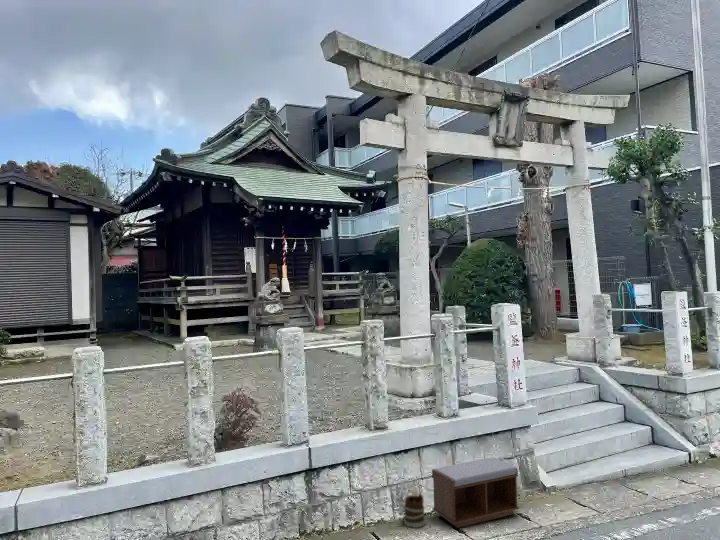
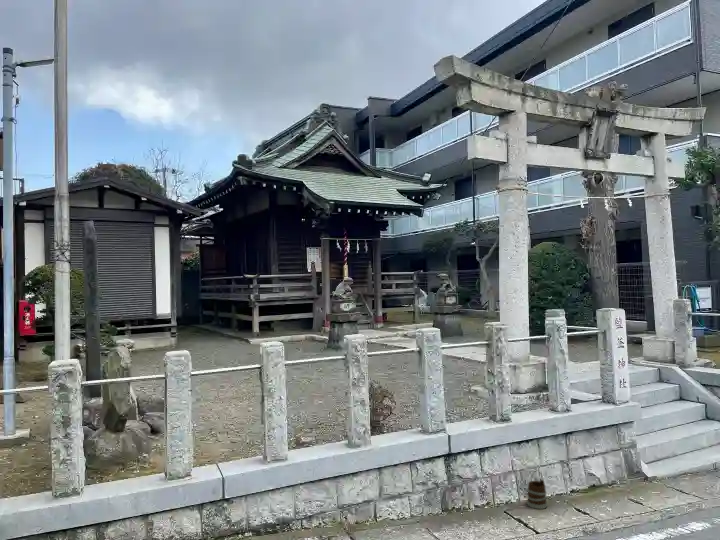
bench: present [432,457,519,528] -> none [550,449,630,511]

